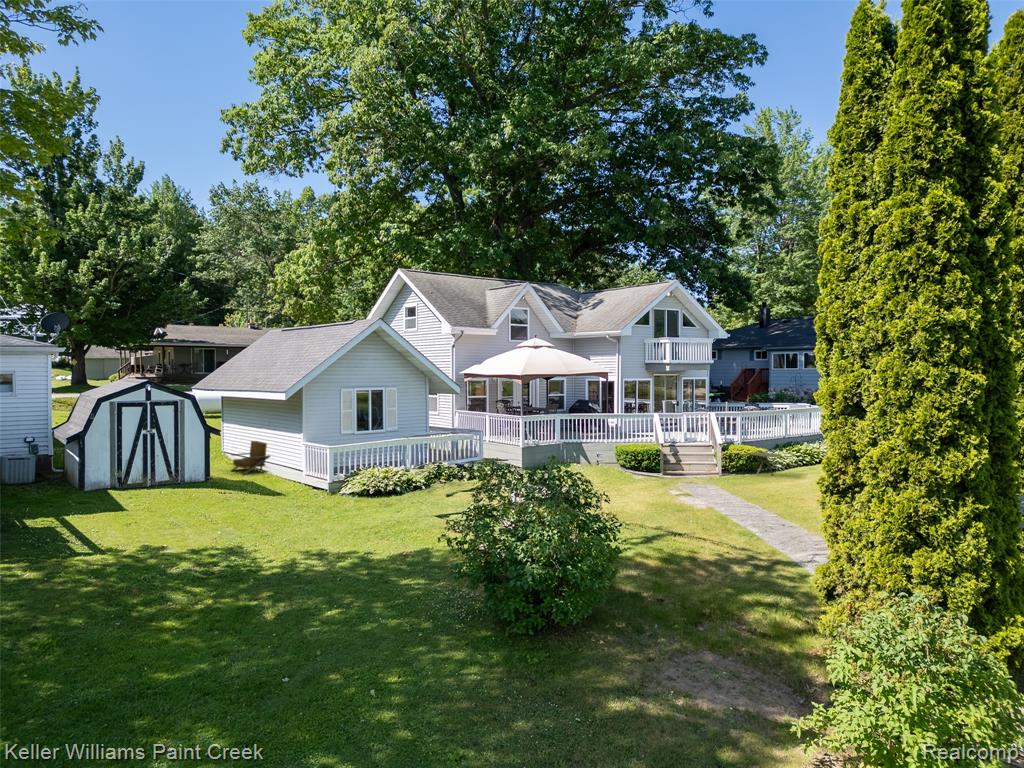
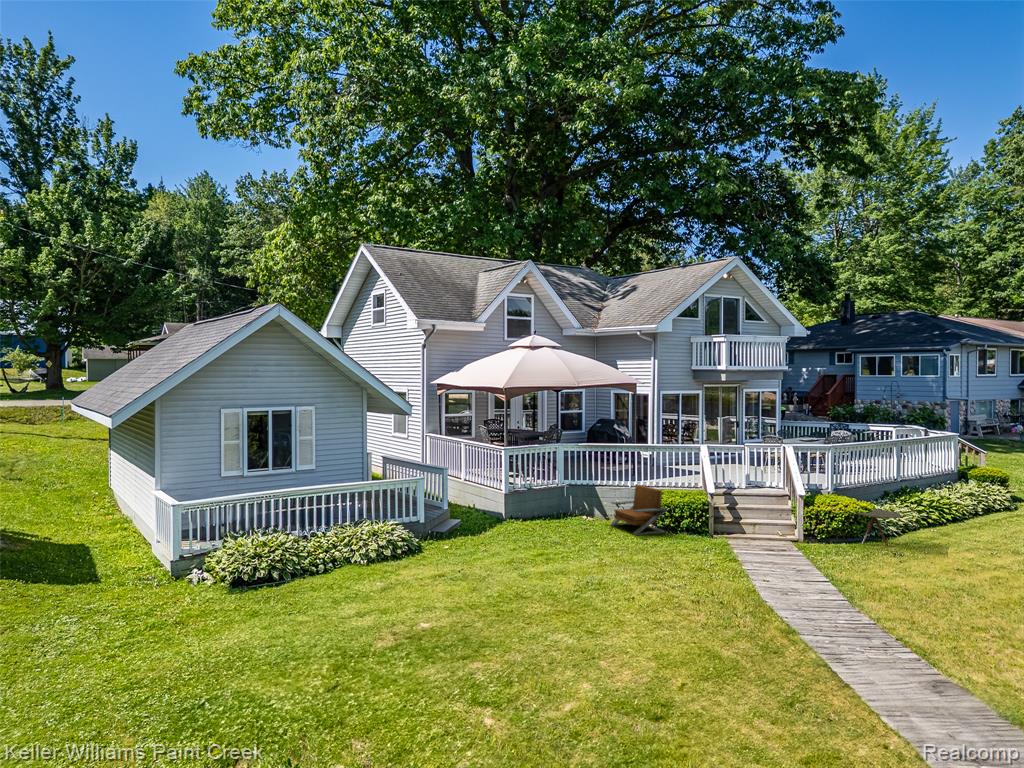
lounge chair: present [231,441,270,475] -> present [610,485,667,535]

